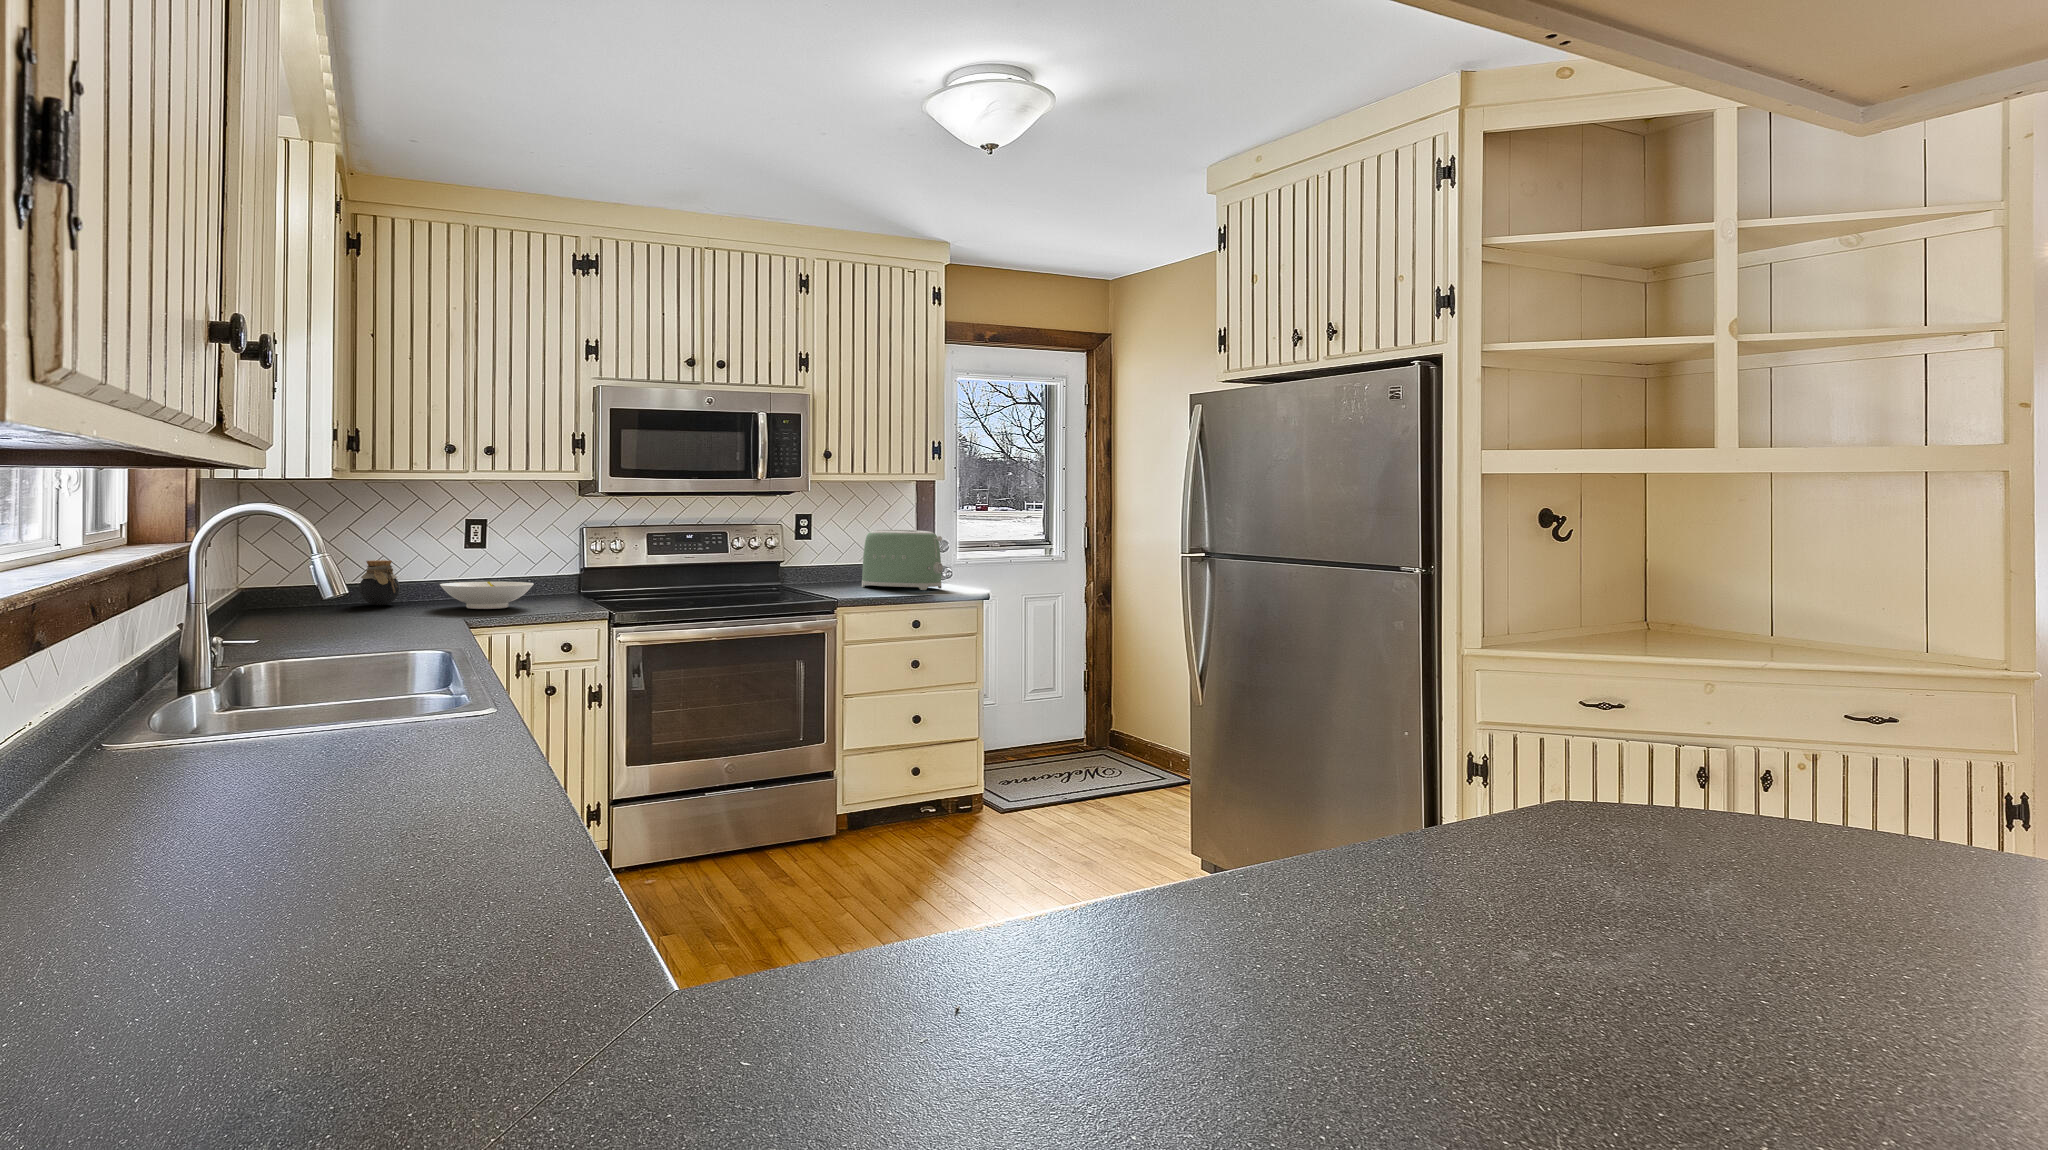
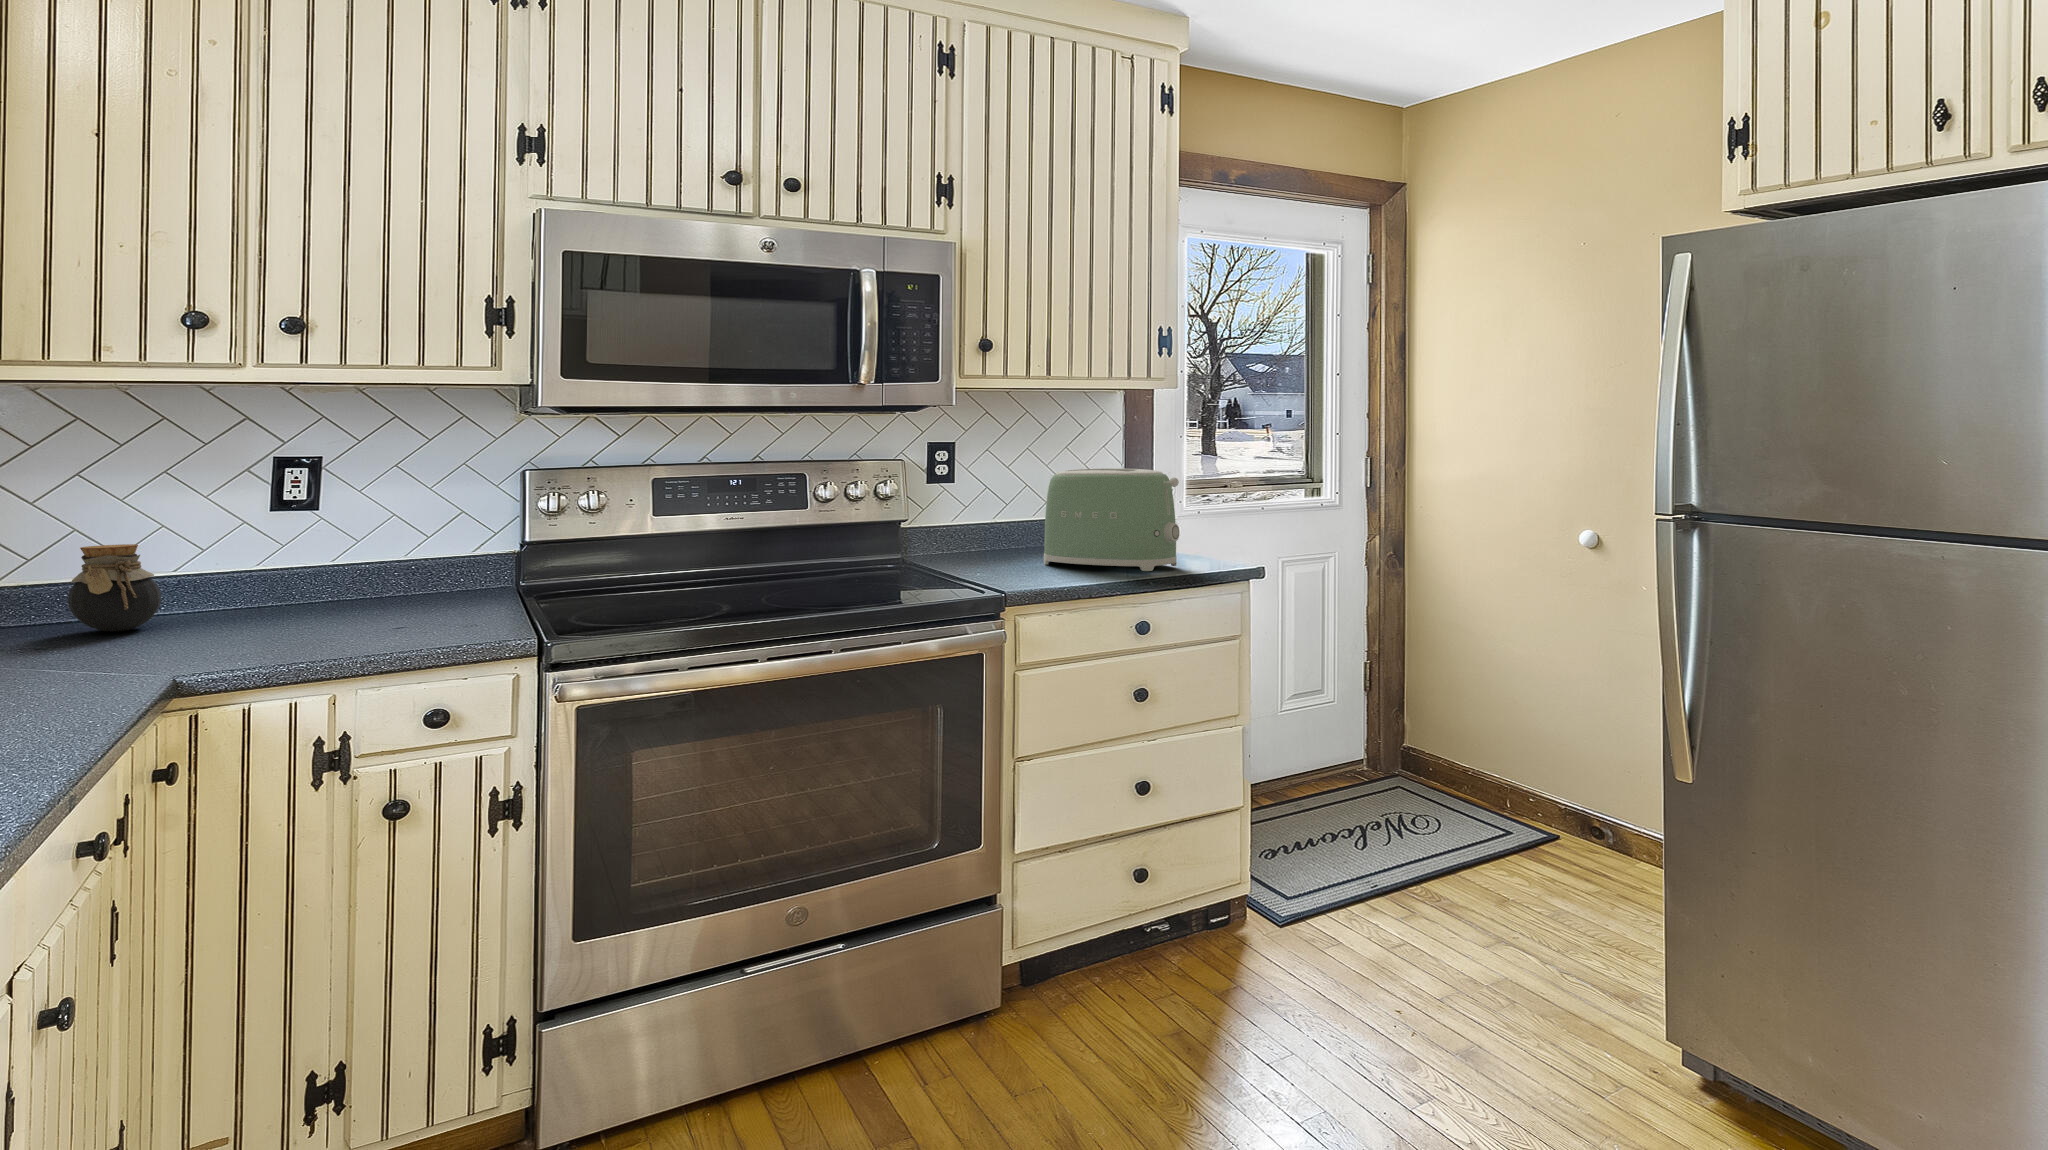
bowl: present [440,582,534,609] -> none [190,580,399,642]

